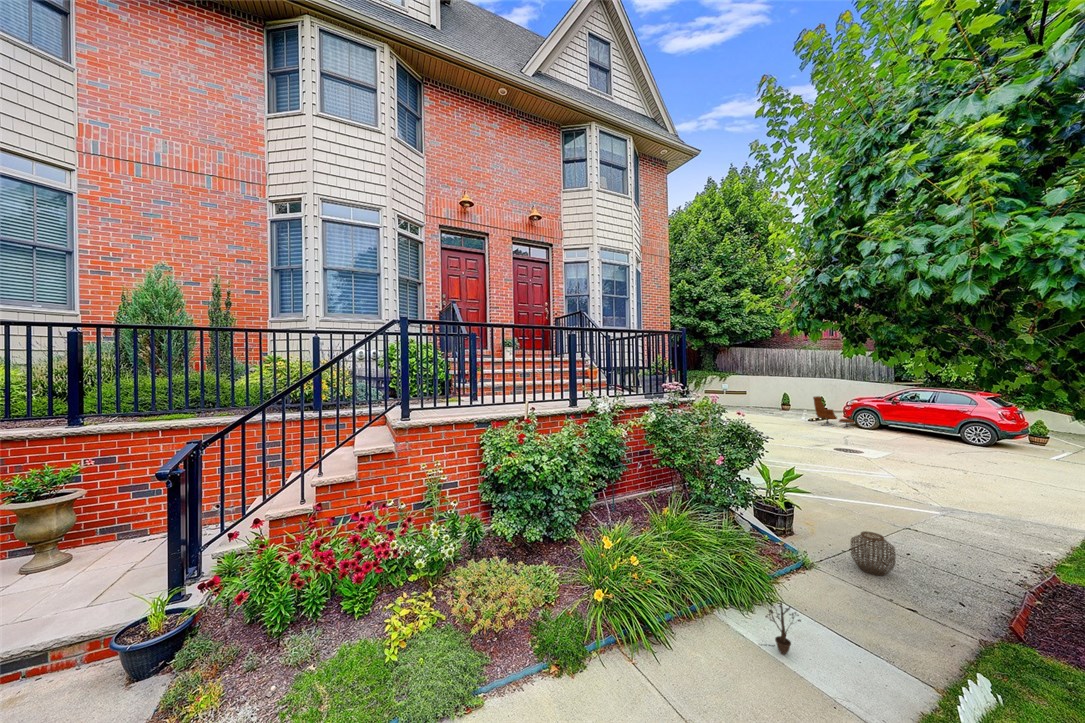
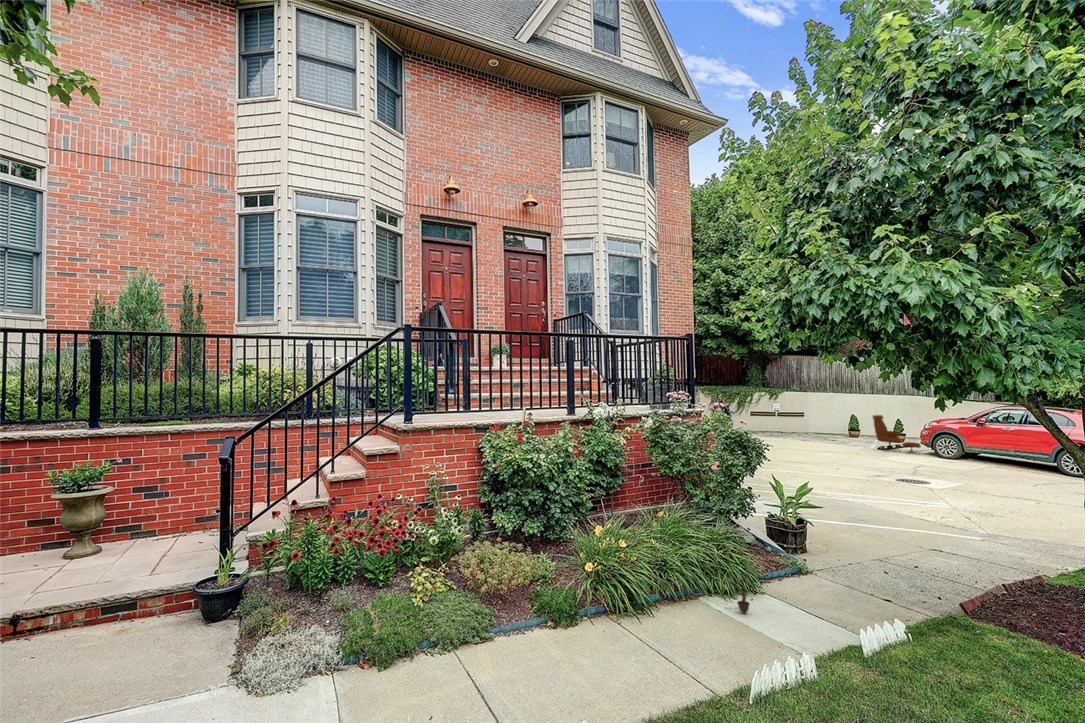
woven basket: present [851,531,895,576] -> none [835,531,873,571]

